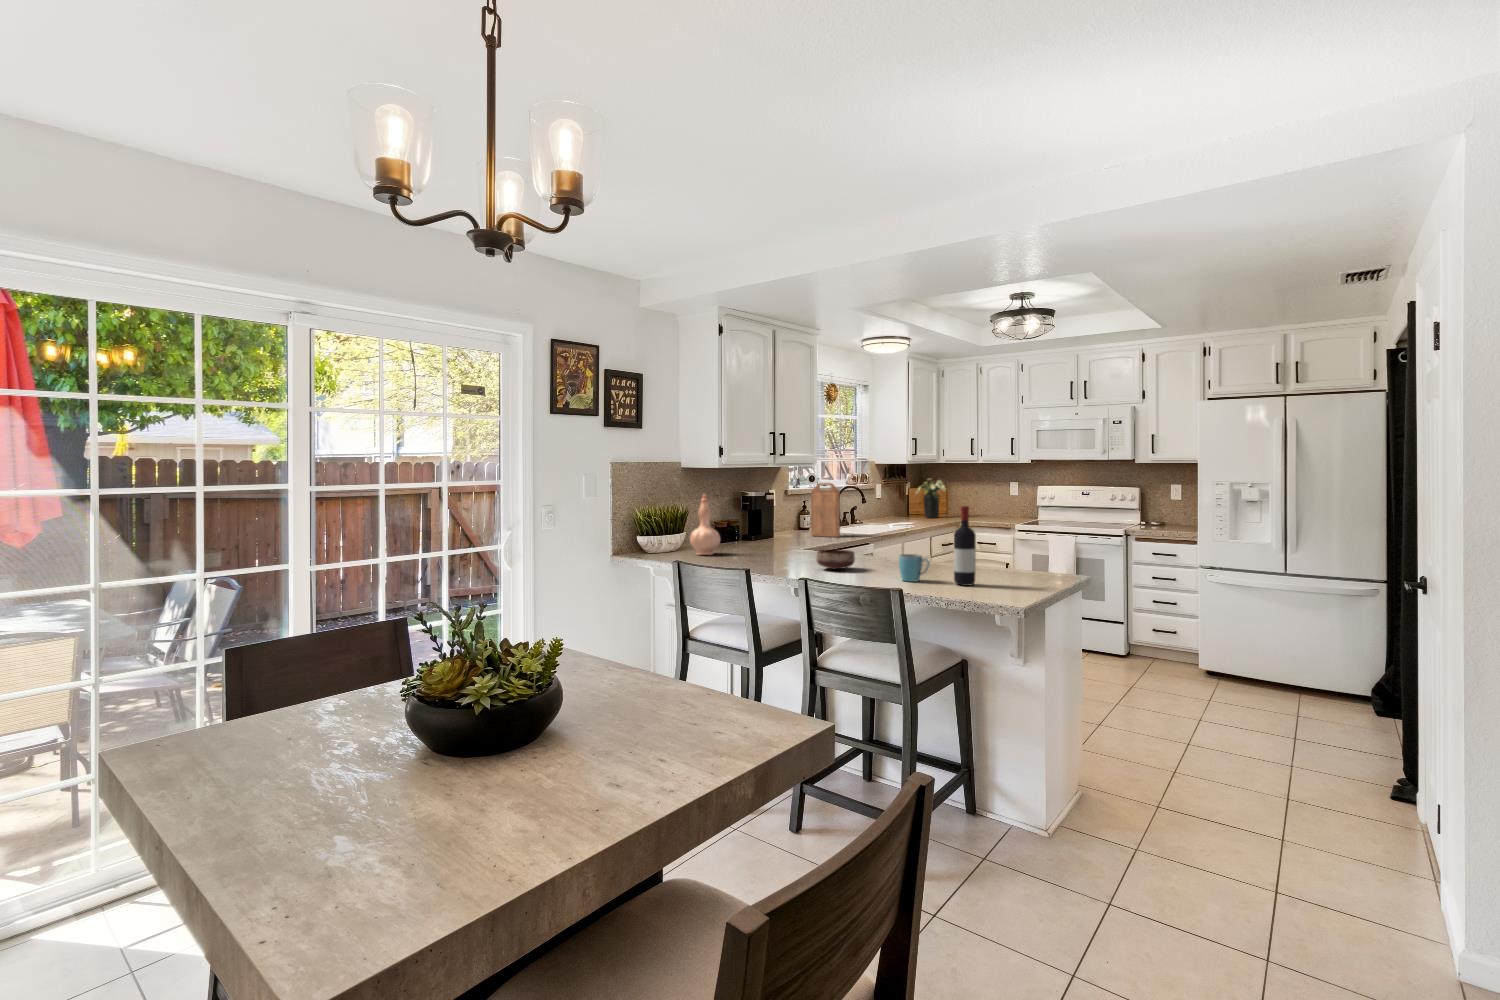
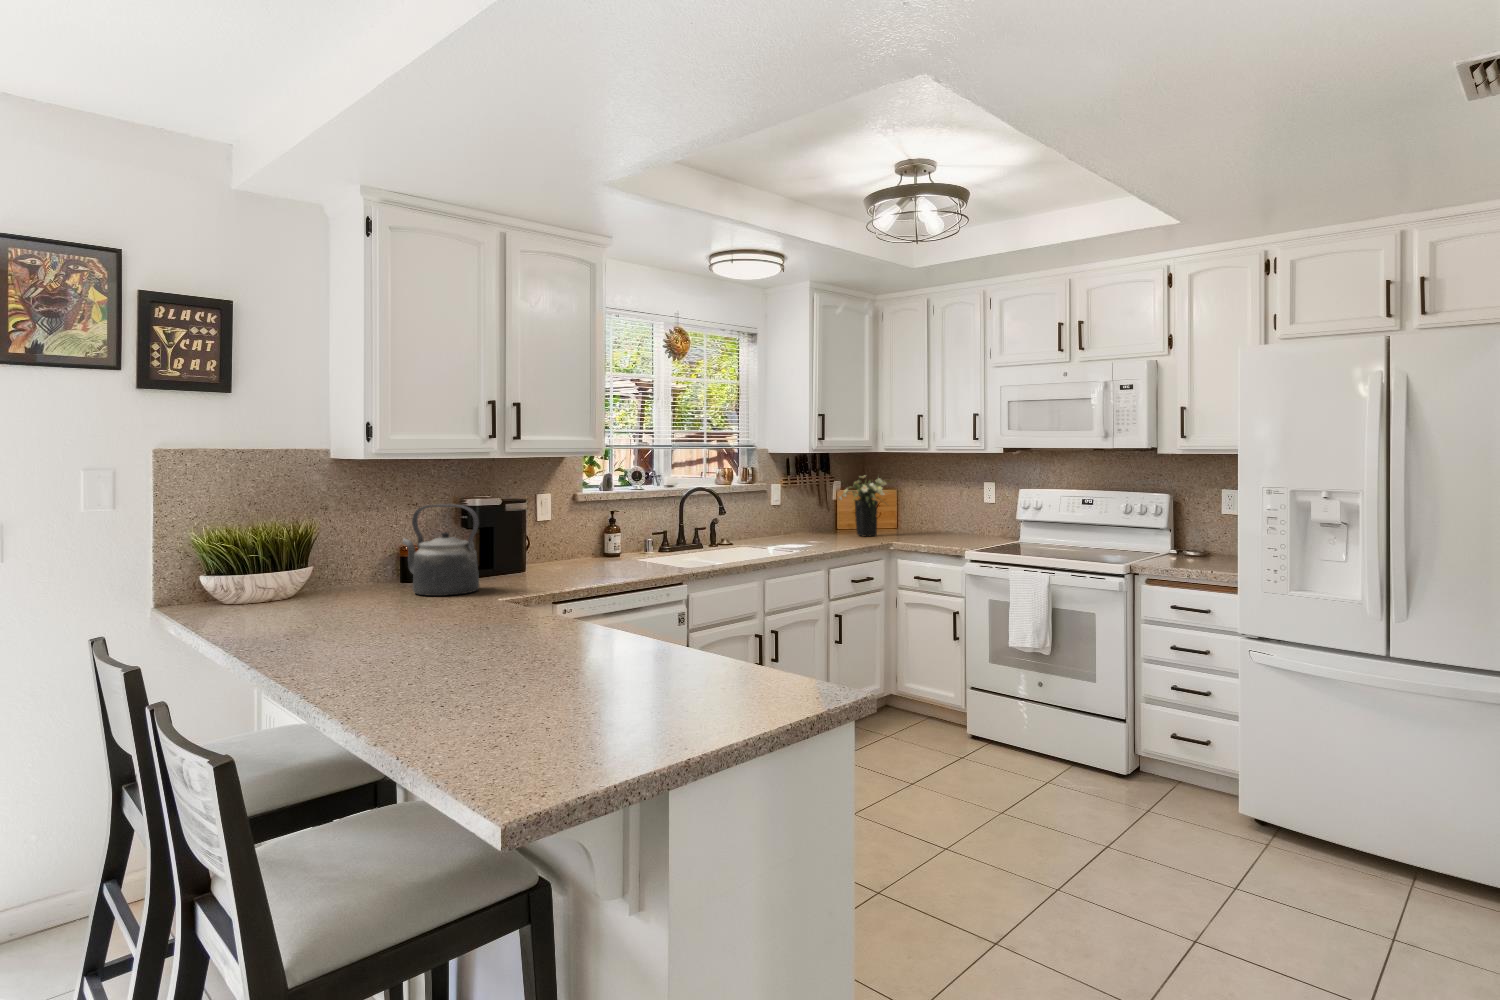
cutting board: present [811,483,840,537] -> none [595,484,634,574]
vase: present [690,494,720,555] -> none [283,505,342,612]
kettle: none [725,494,774,548] -> present [403,504,479,596]
wine bottle: present [954,506,976,586] -> none [526,549,573,724]
bowl: present [816,550,855,569] -> none [381,618,459,659]
mug: present [899,554,930,582] -> none [448,644,498,705]

